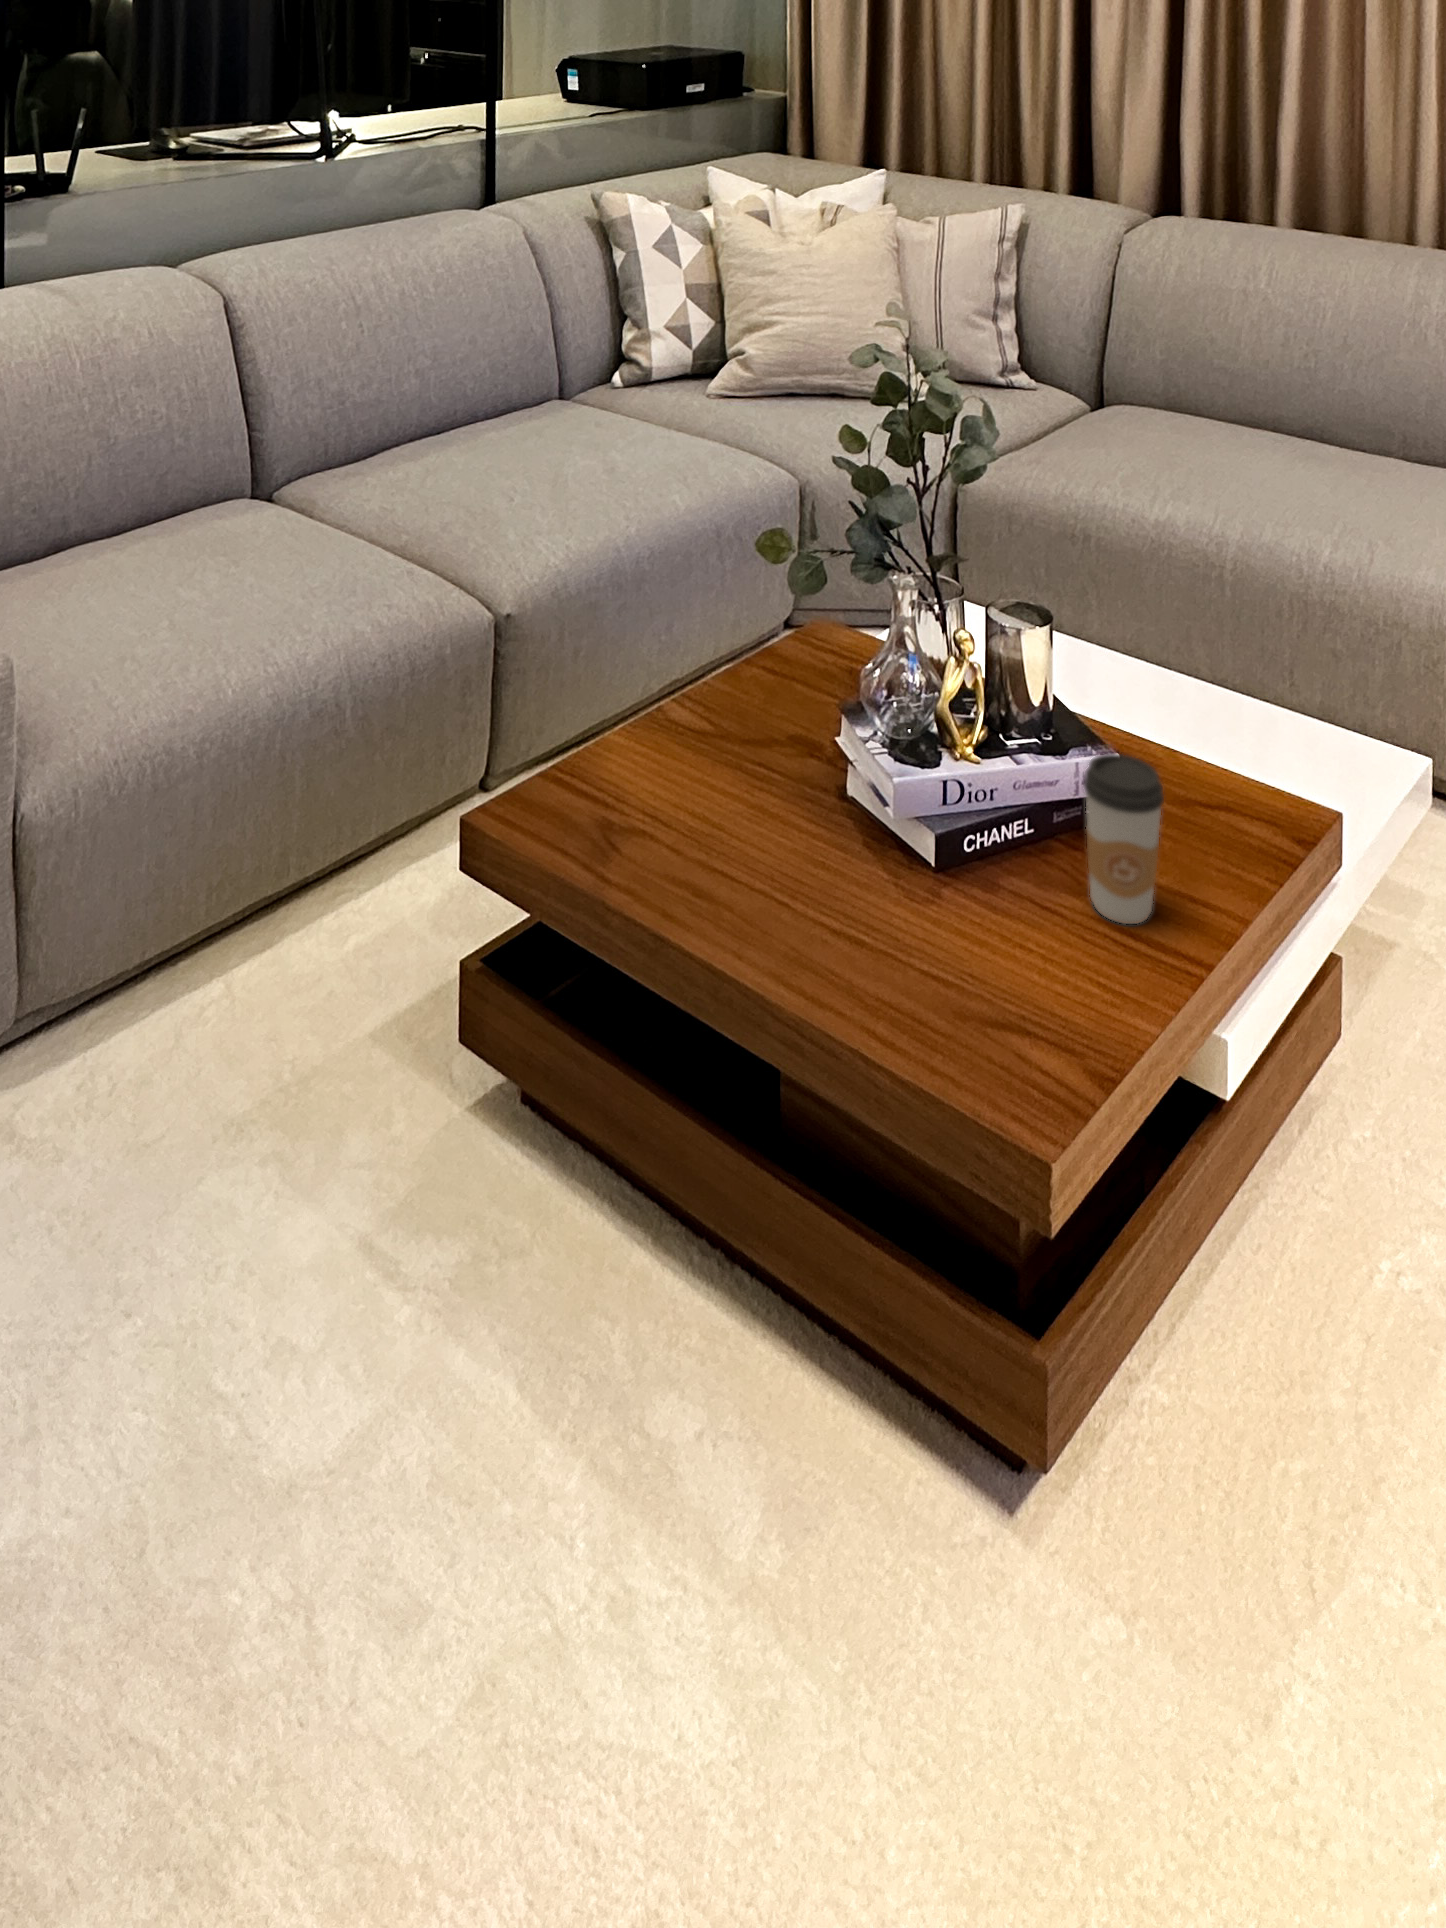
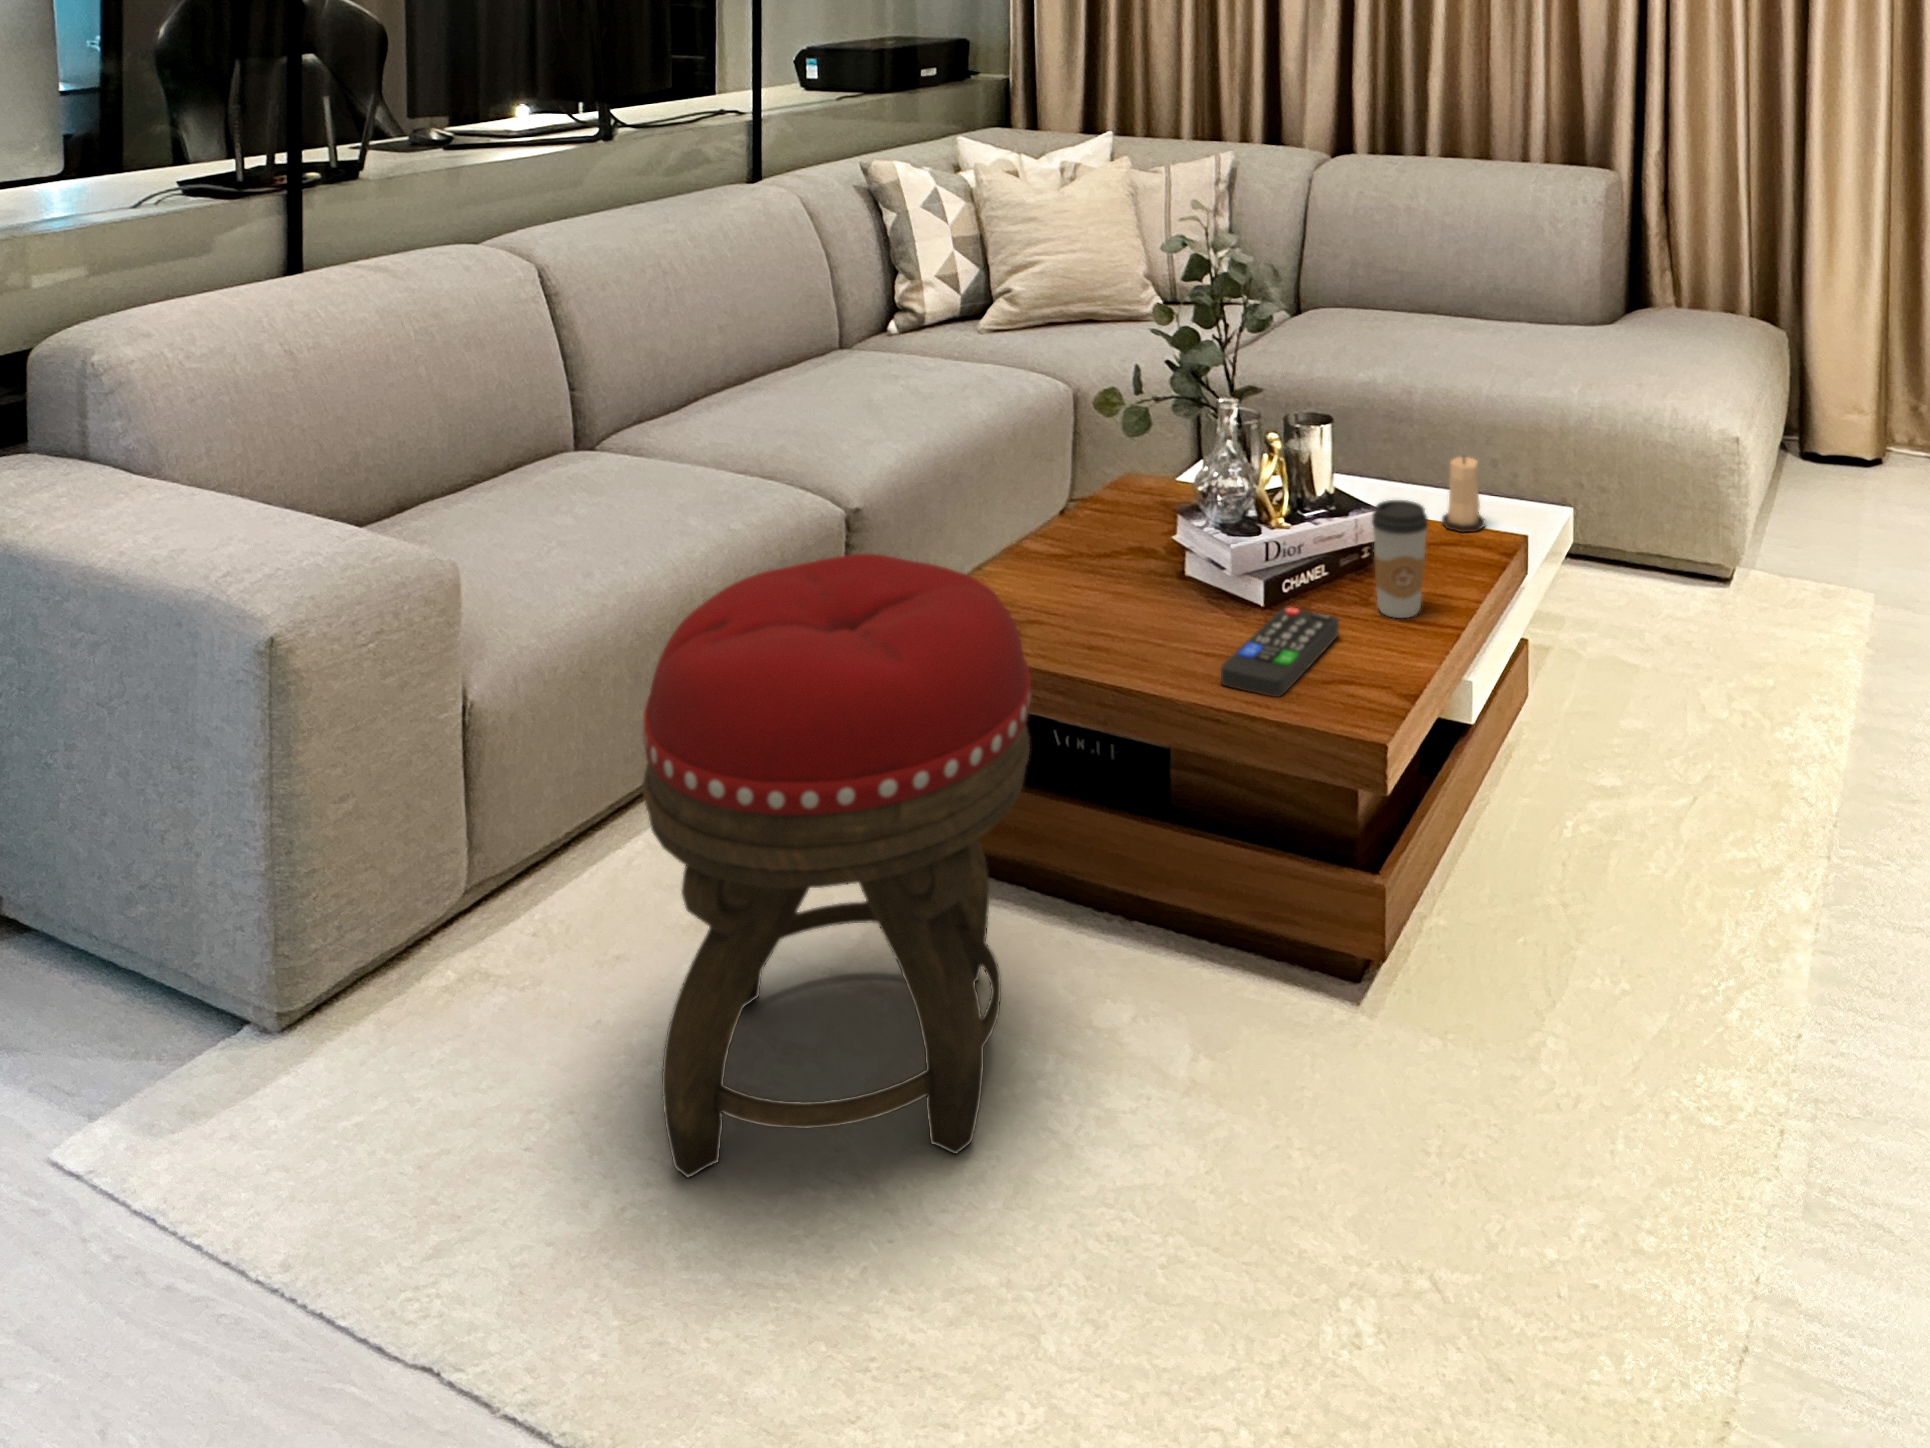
candle: none [1217,677,1278,786] -> present [1442,456,1485,532]
footstool: none [90,741,562,1596] -> present [642,553,1031,1177]
remote control: none [843,879,1025,1032] -> present [1221,608,1339,697]

